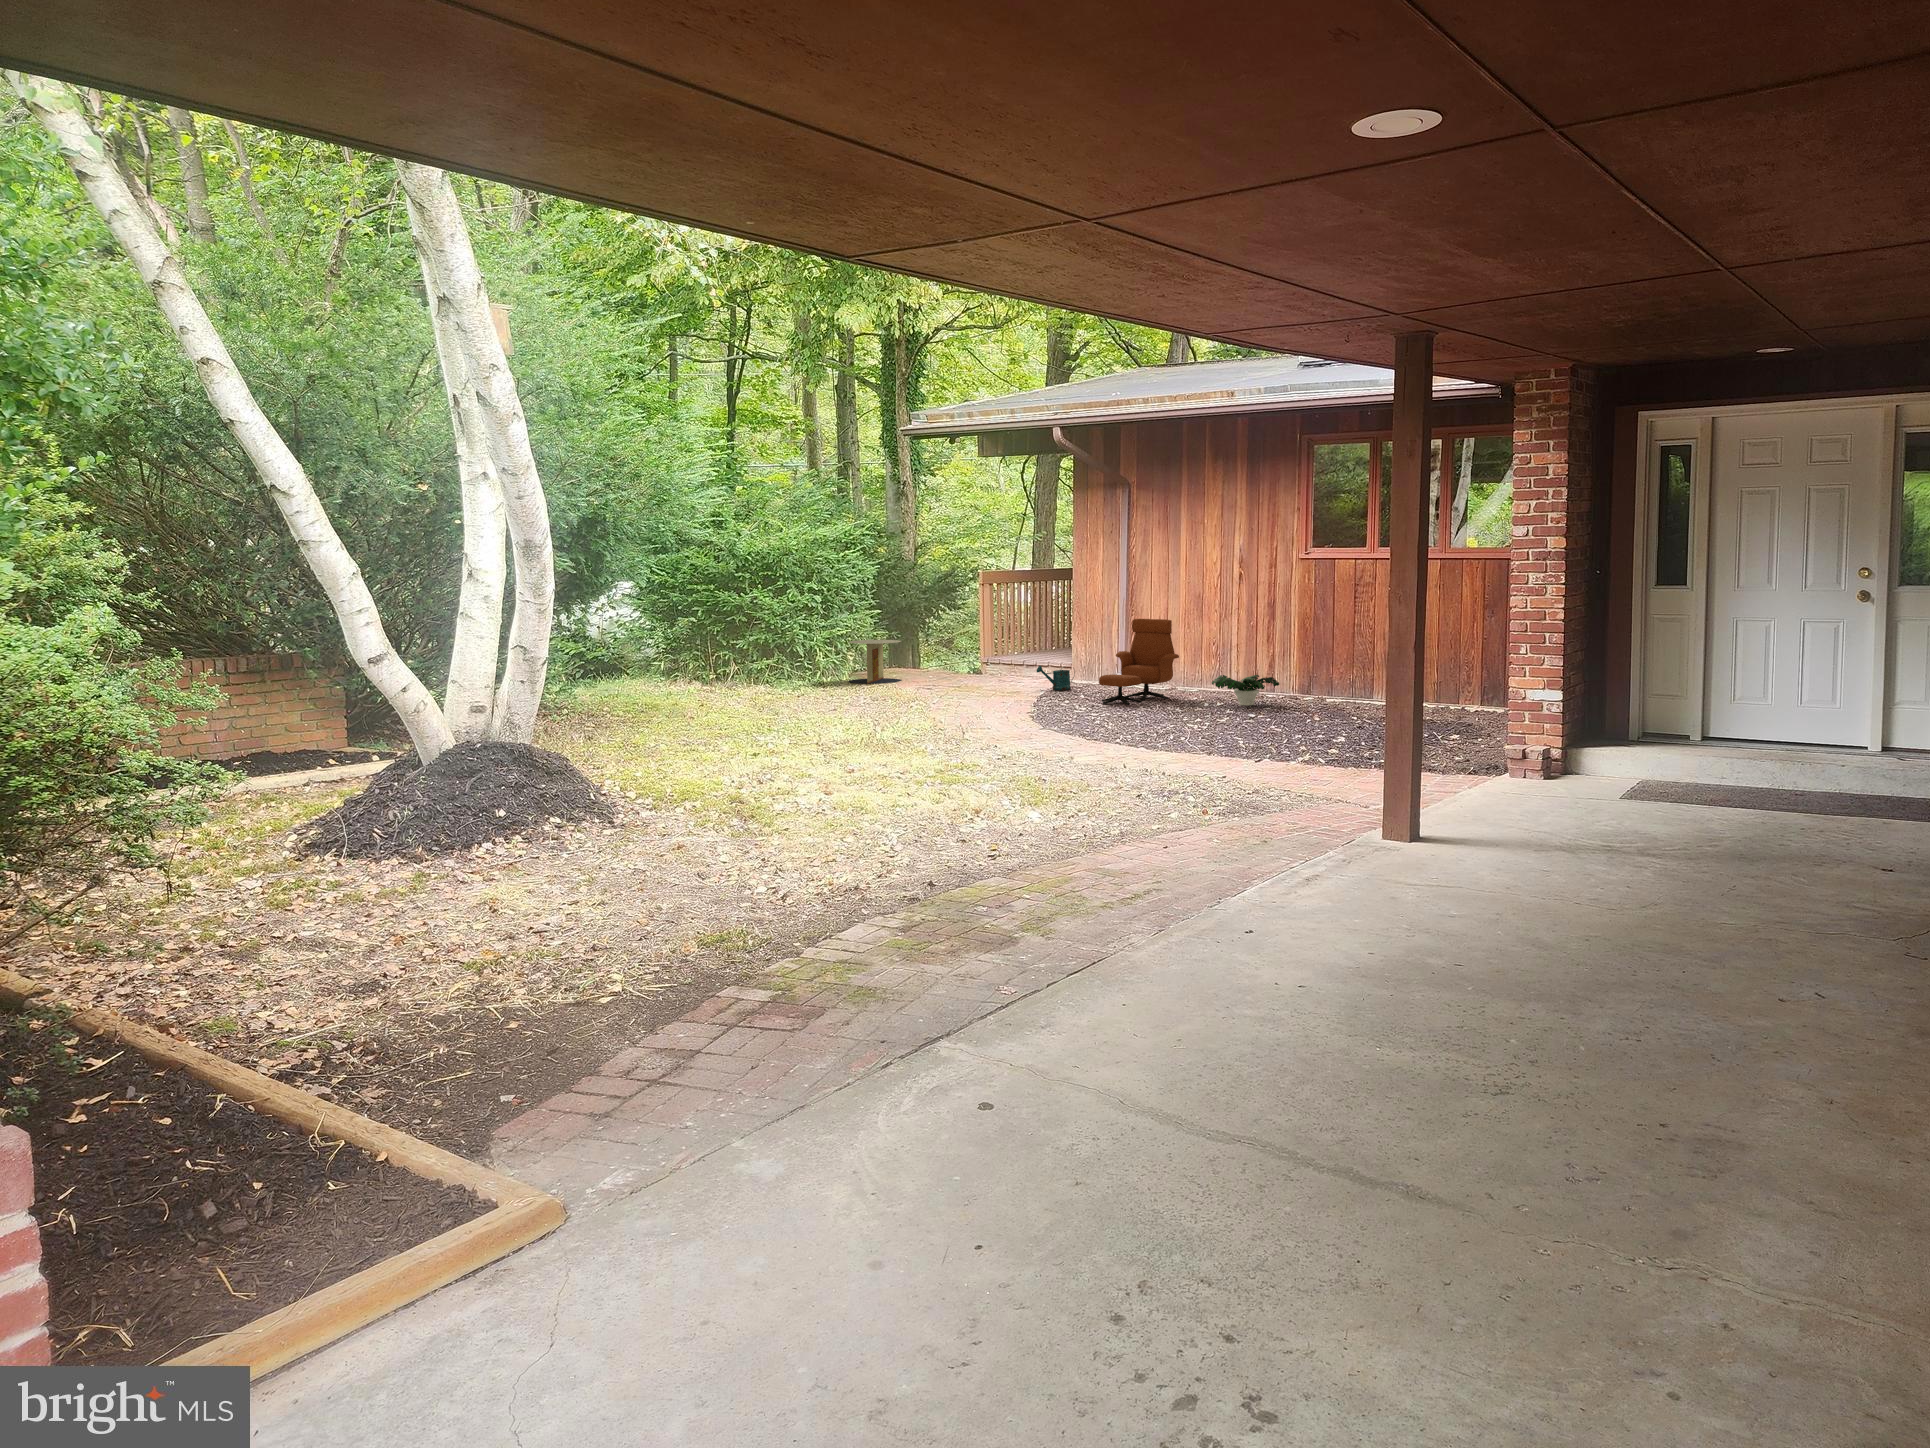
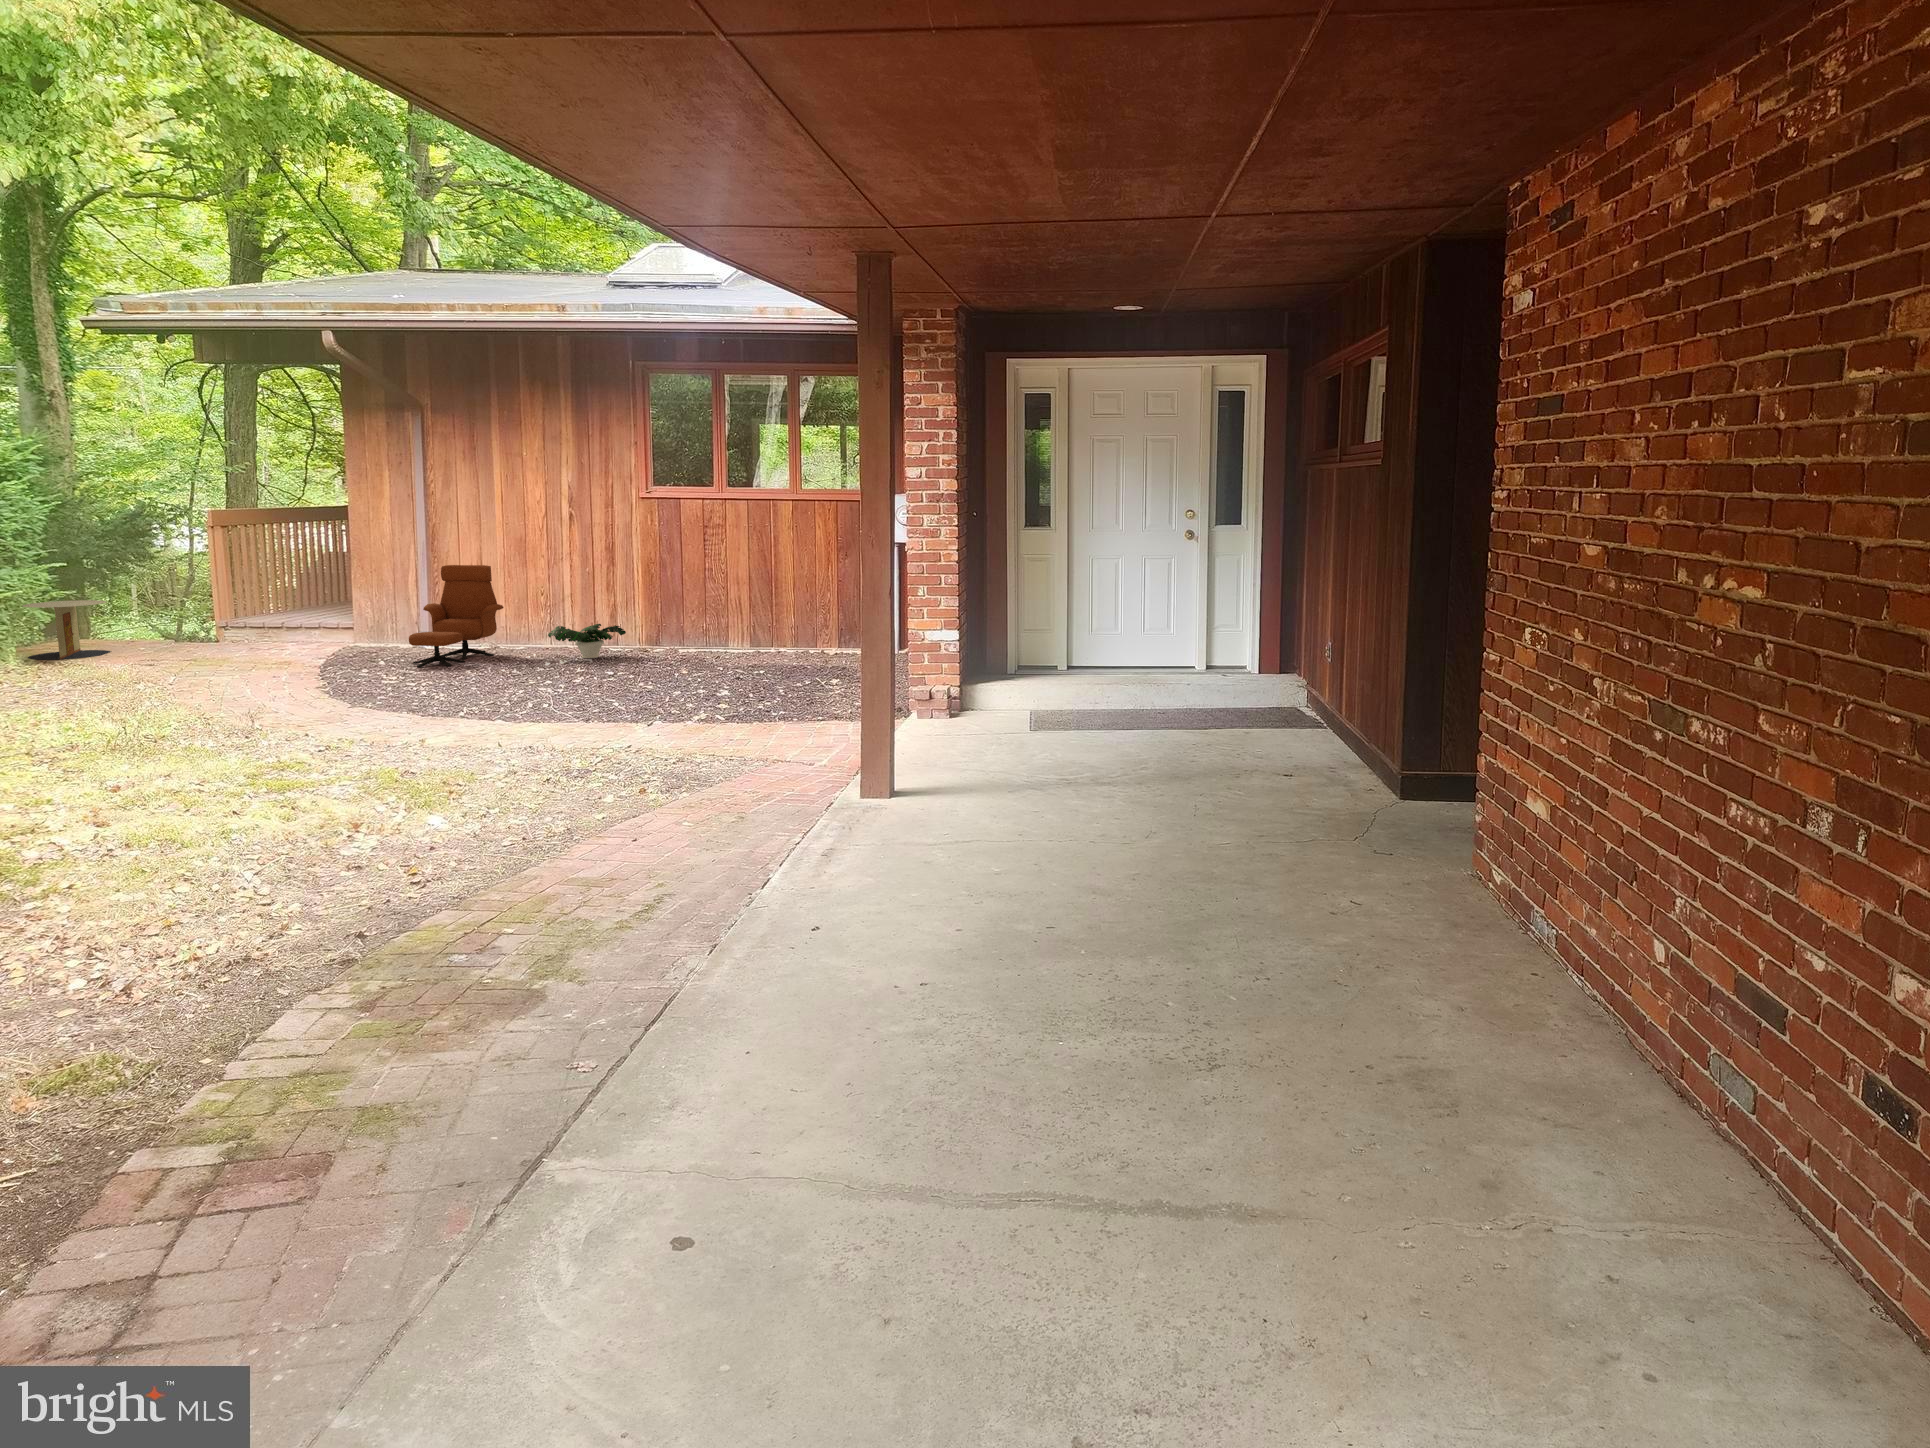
watering can: present [1037,666,1075,690] -> none [315,622,366,653]

